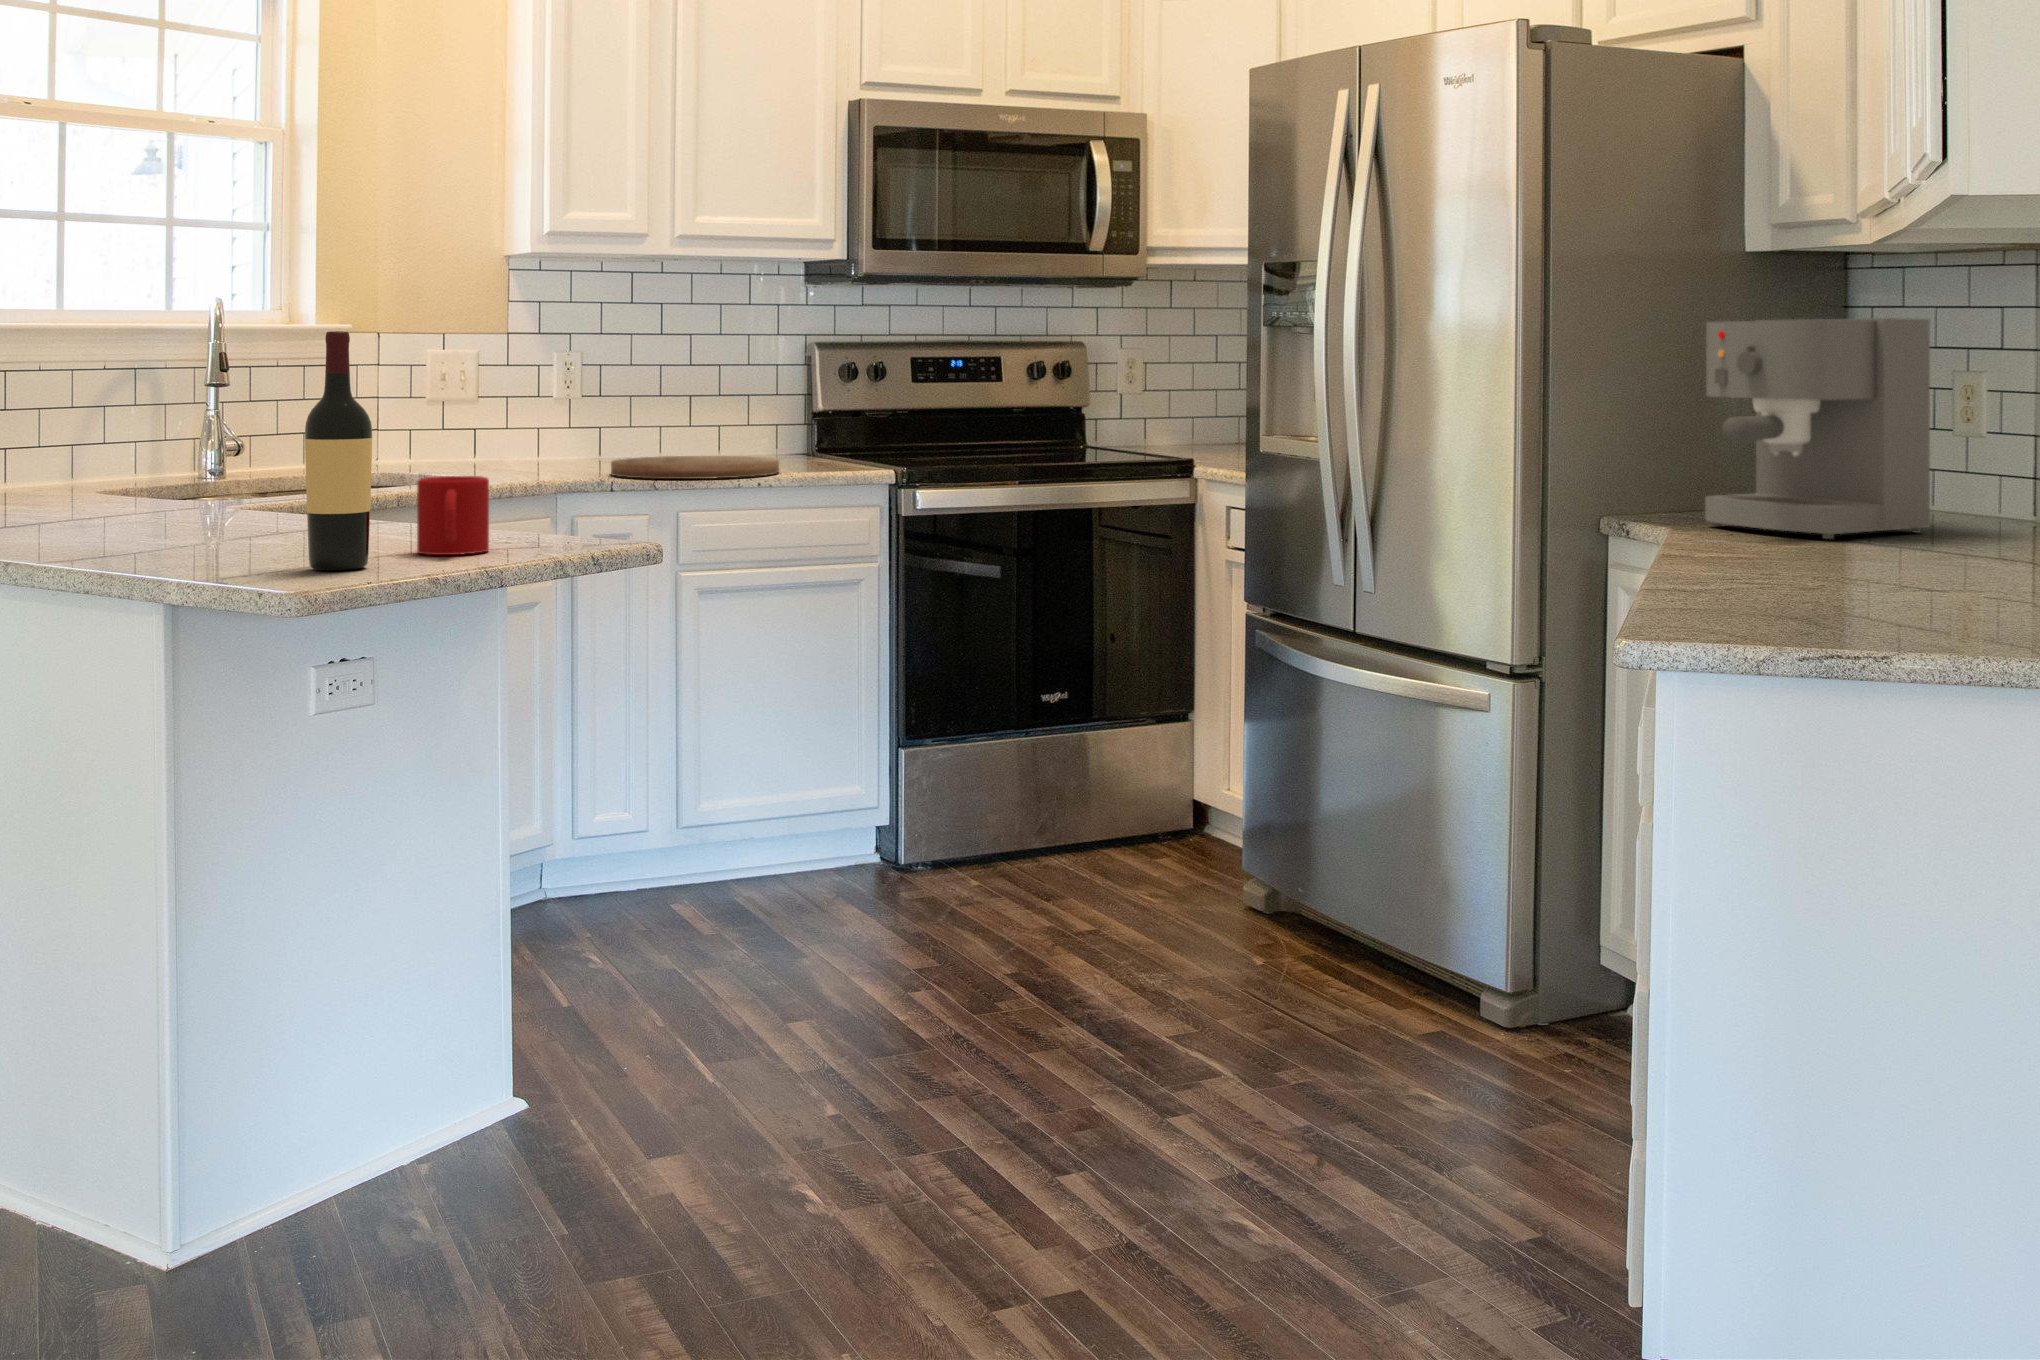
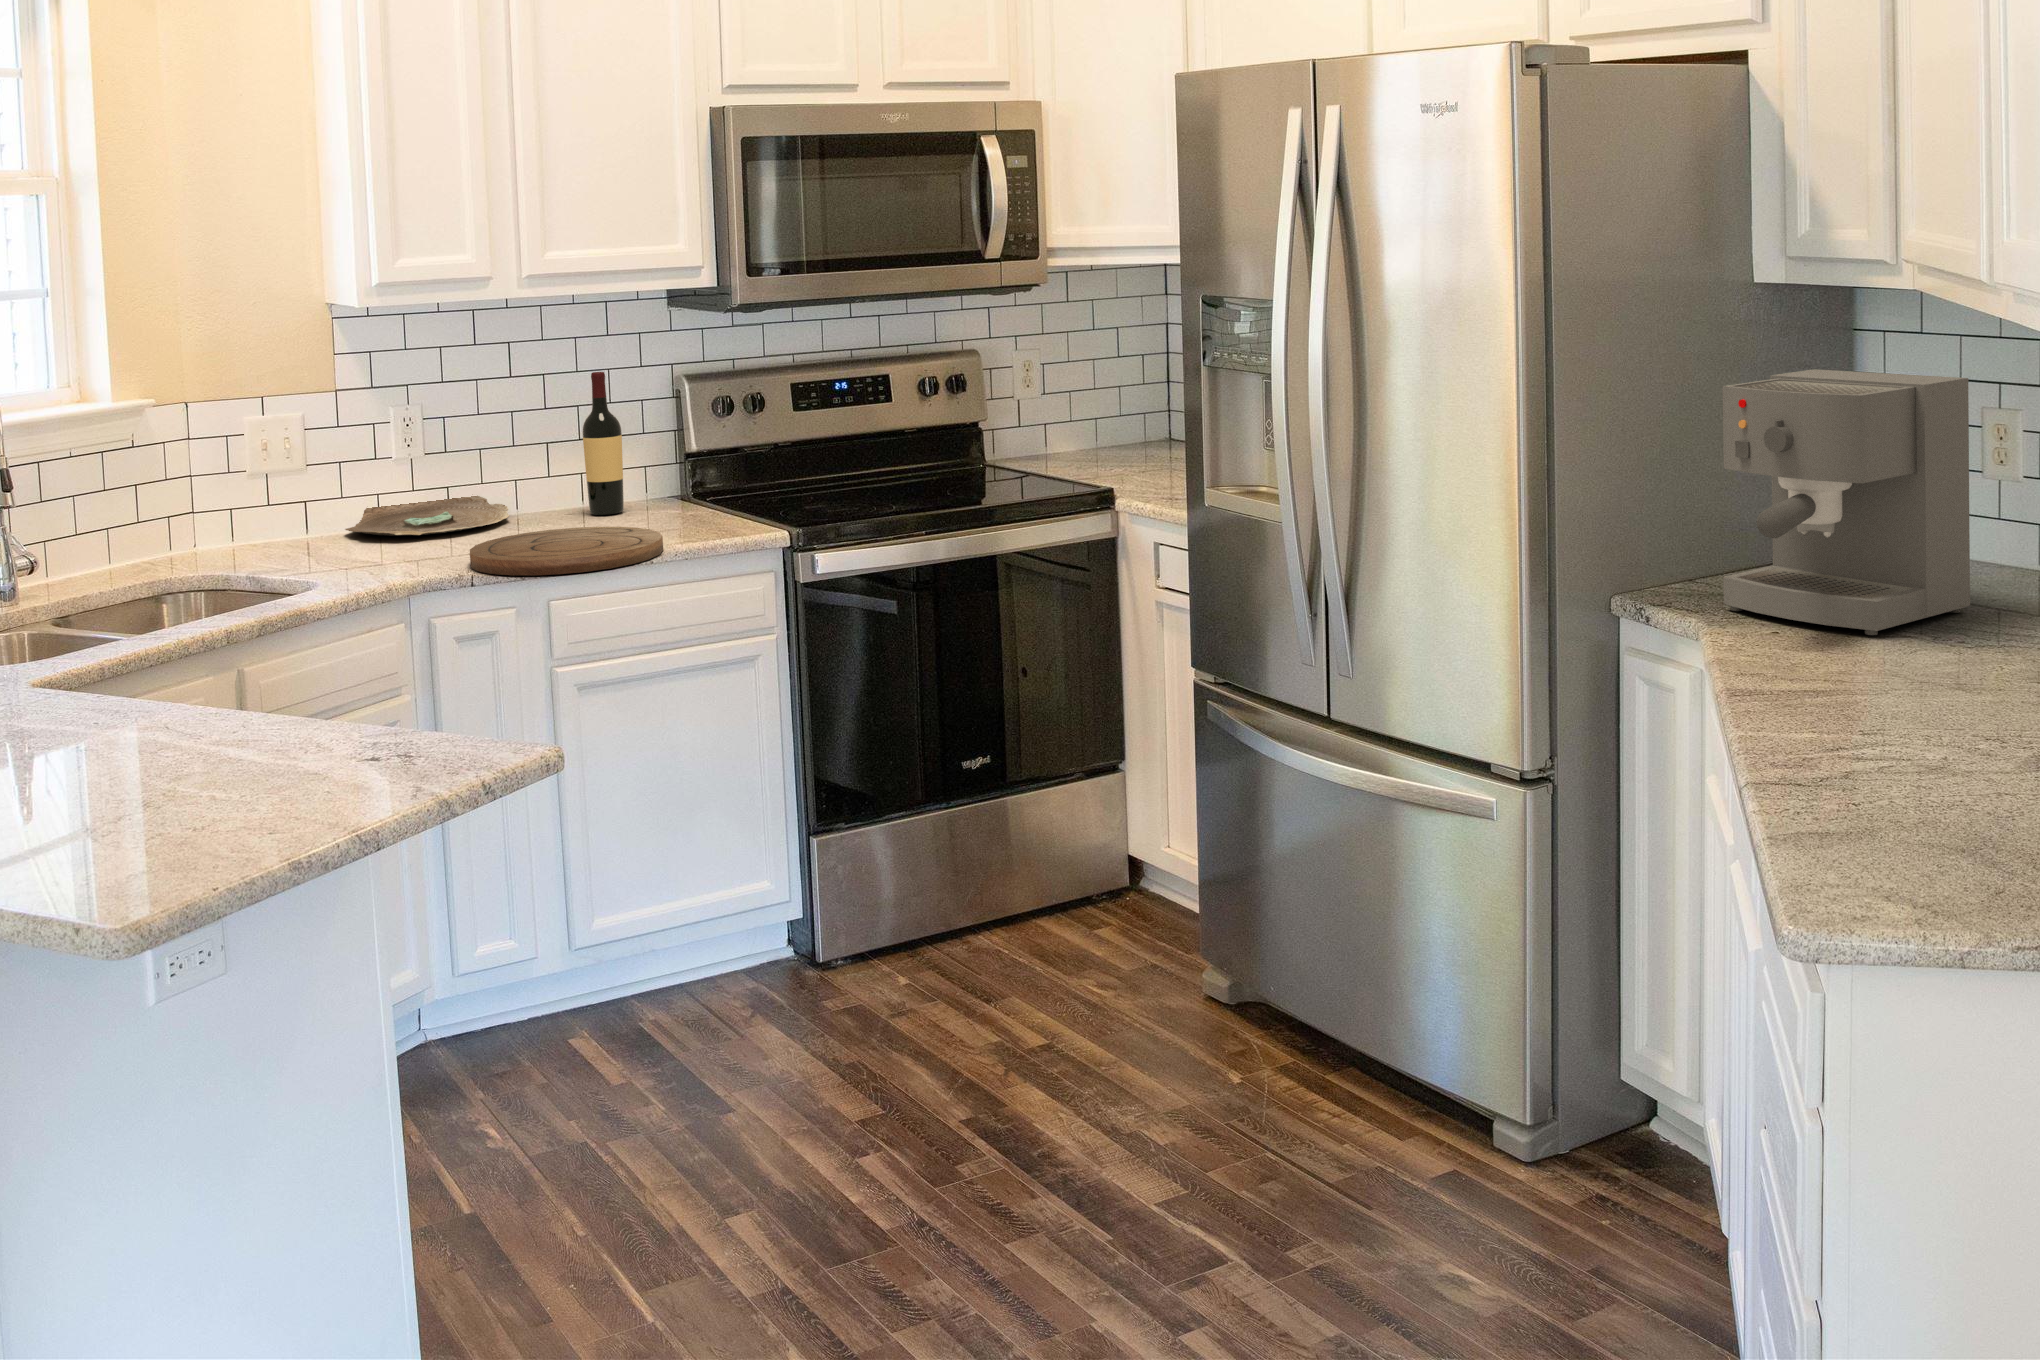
wine bottle: present [305,331,372,570] -> present [583,372,624,515]
decorative bowl: none [508,432,652,461] -> present [345,496,509,536]
mug: present [417,476,489,555] -> none [267,702,361,812]

